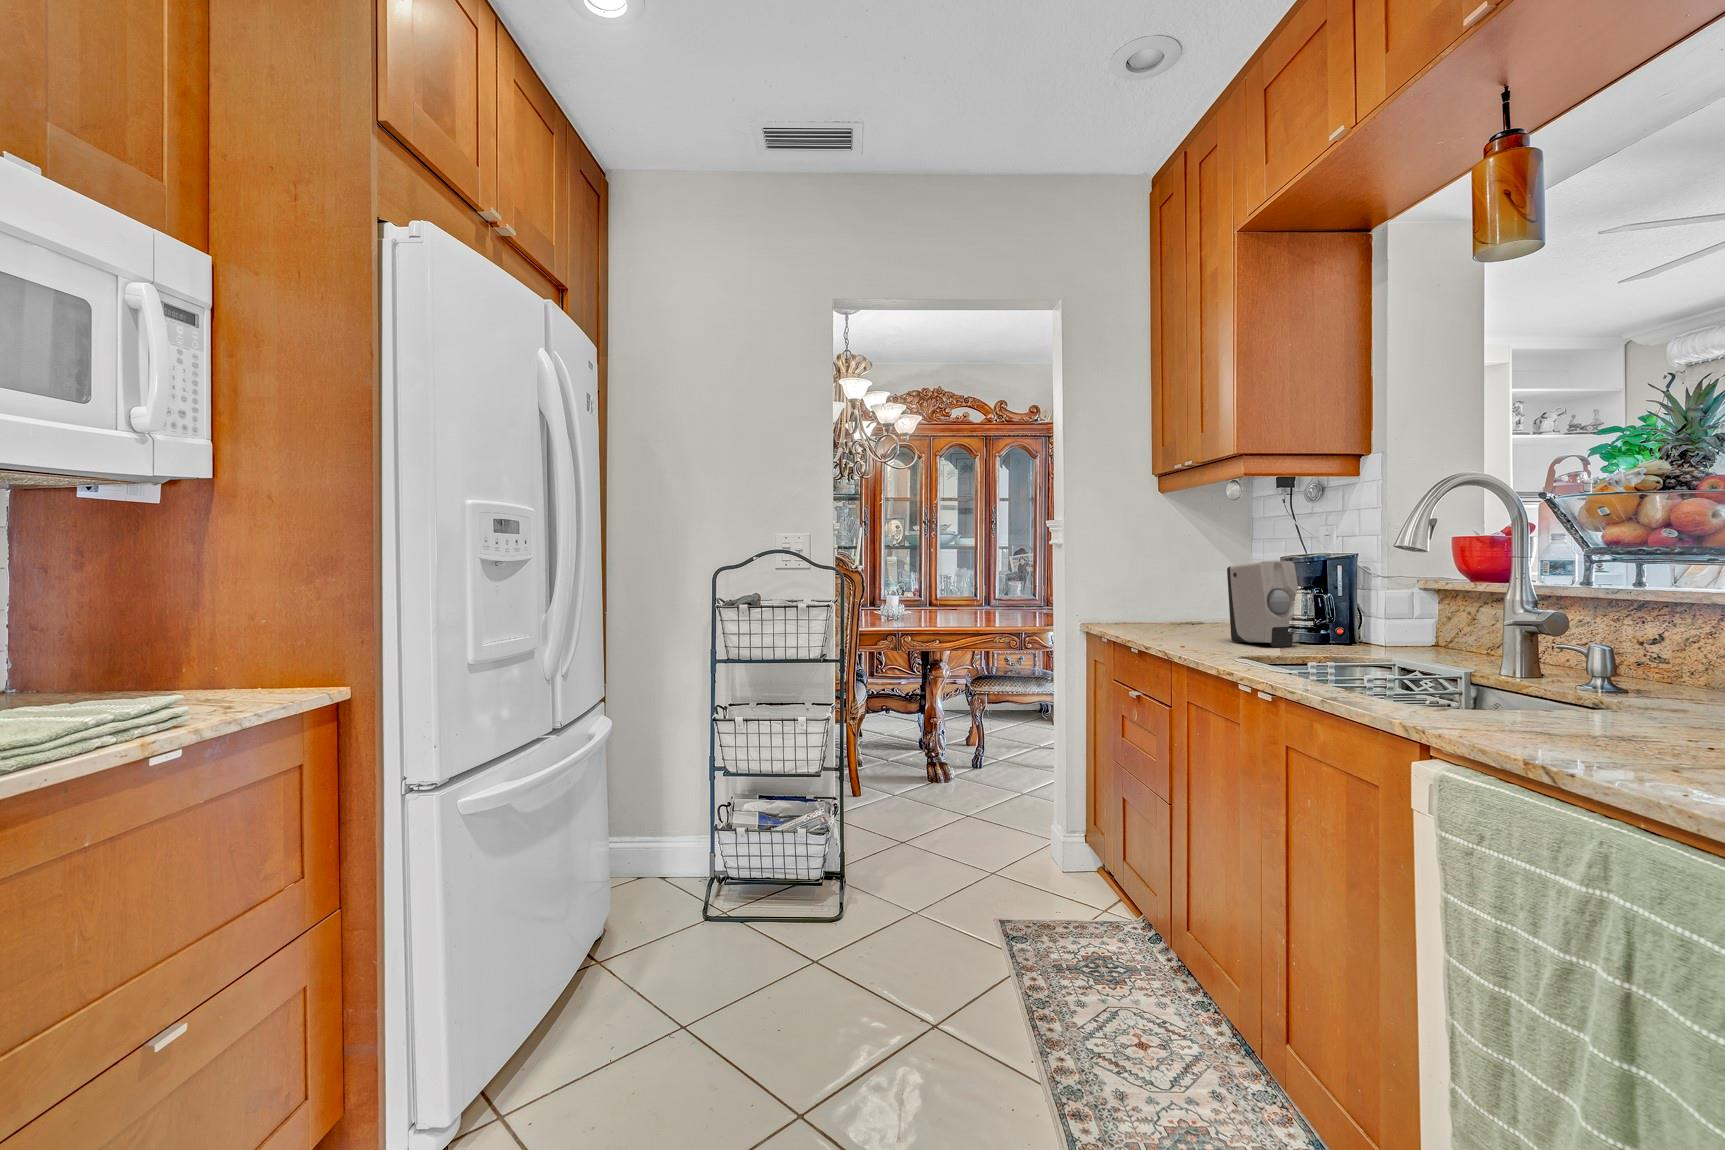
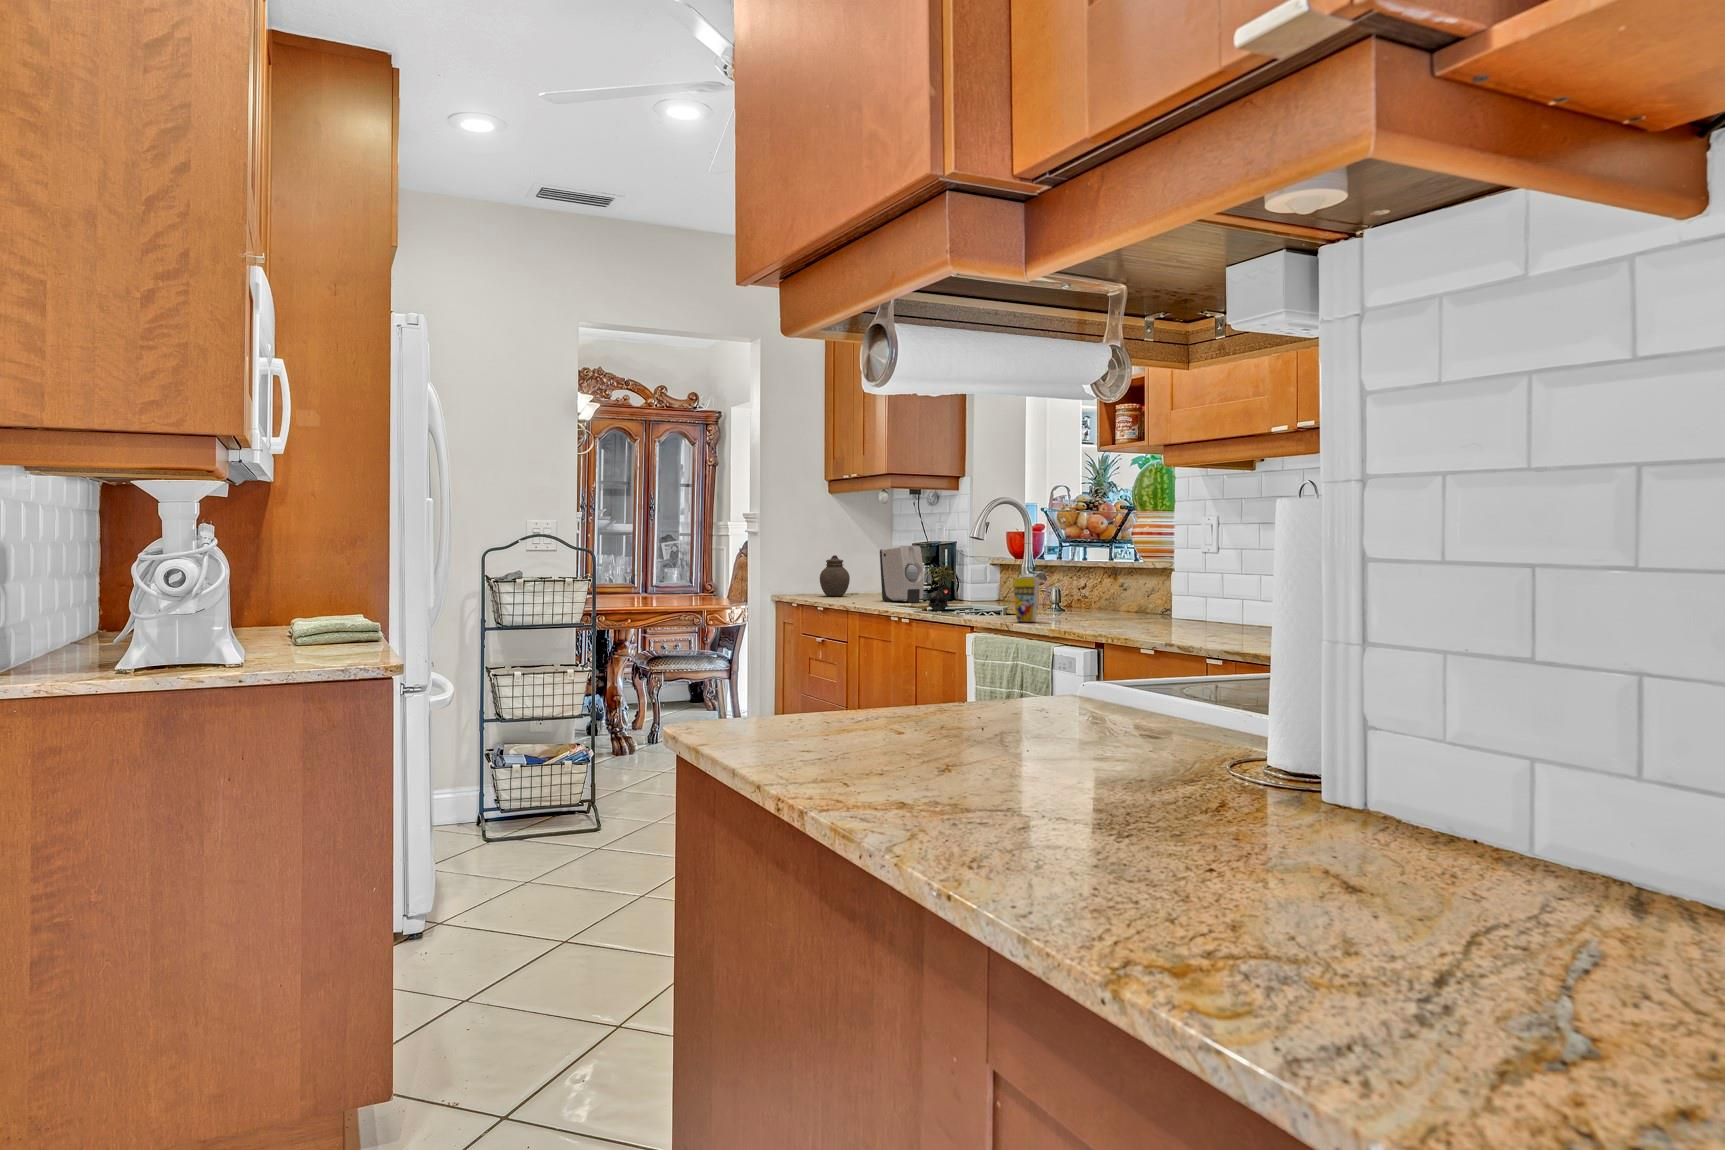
jar: none [1146,573,1188,627] -> present [820,555,850,596]
succulent plant: none [1300,594,1362,676] -> present [925,564,955,610]
mug: none [1533,638,1650,748] -> present [1014,577,1049,622]

